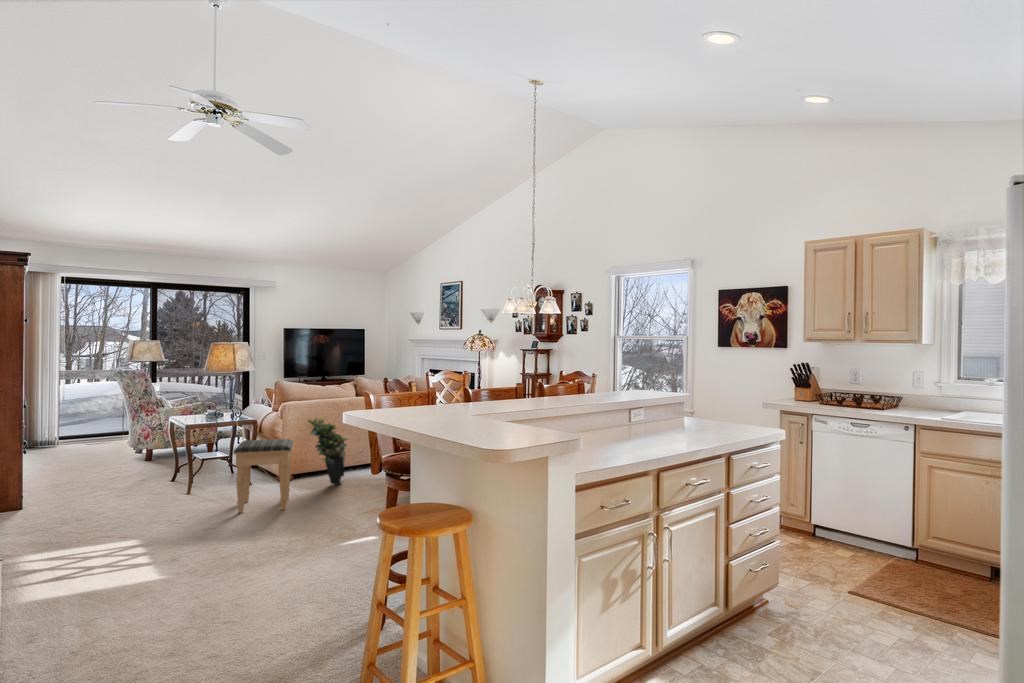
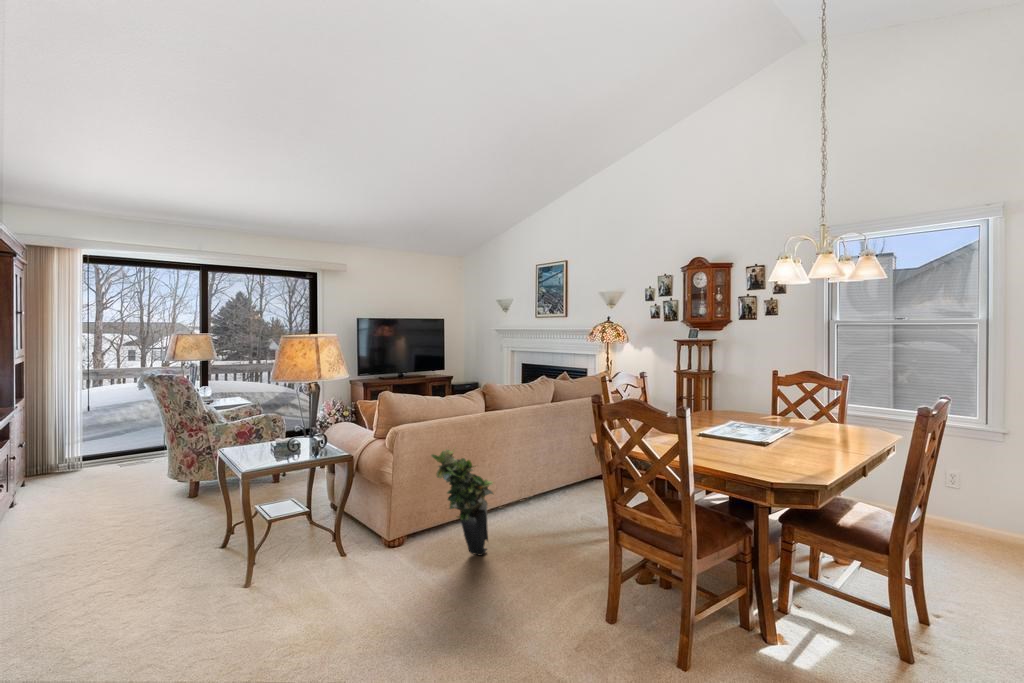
footstool: present [234,439,294,513] -> none [333,500,437,659]

